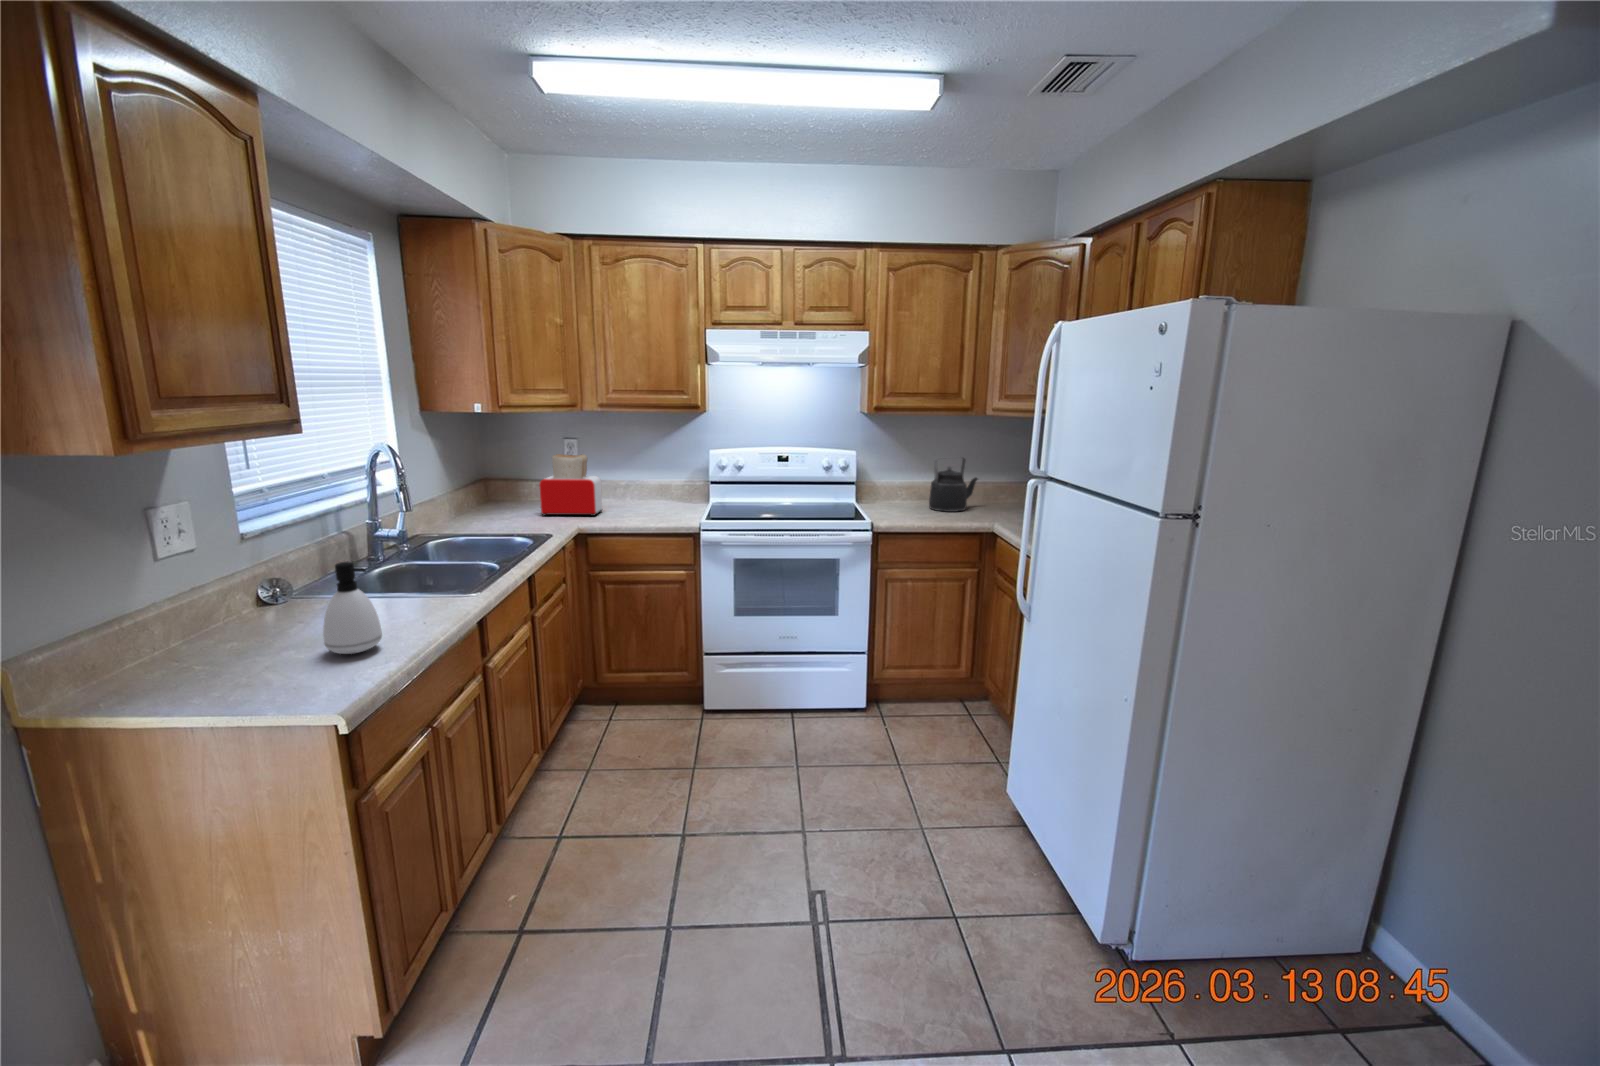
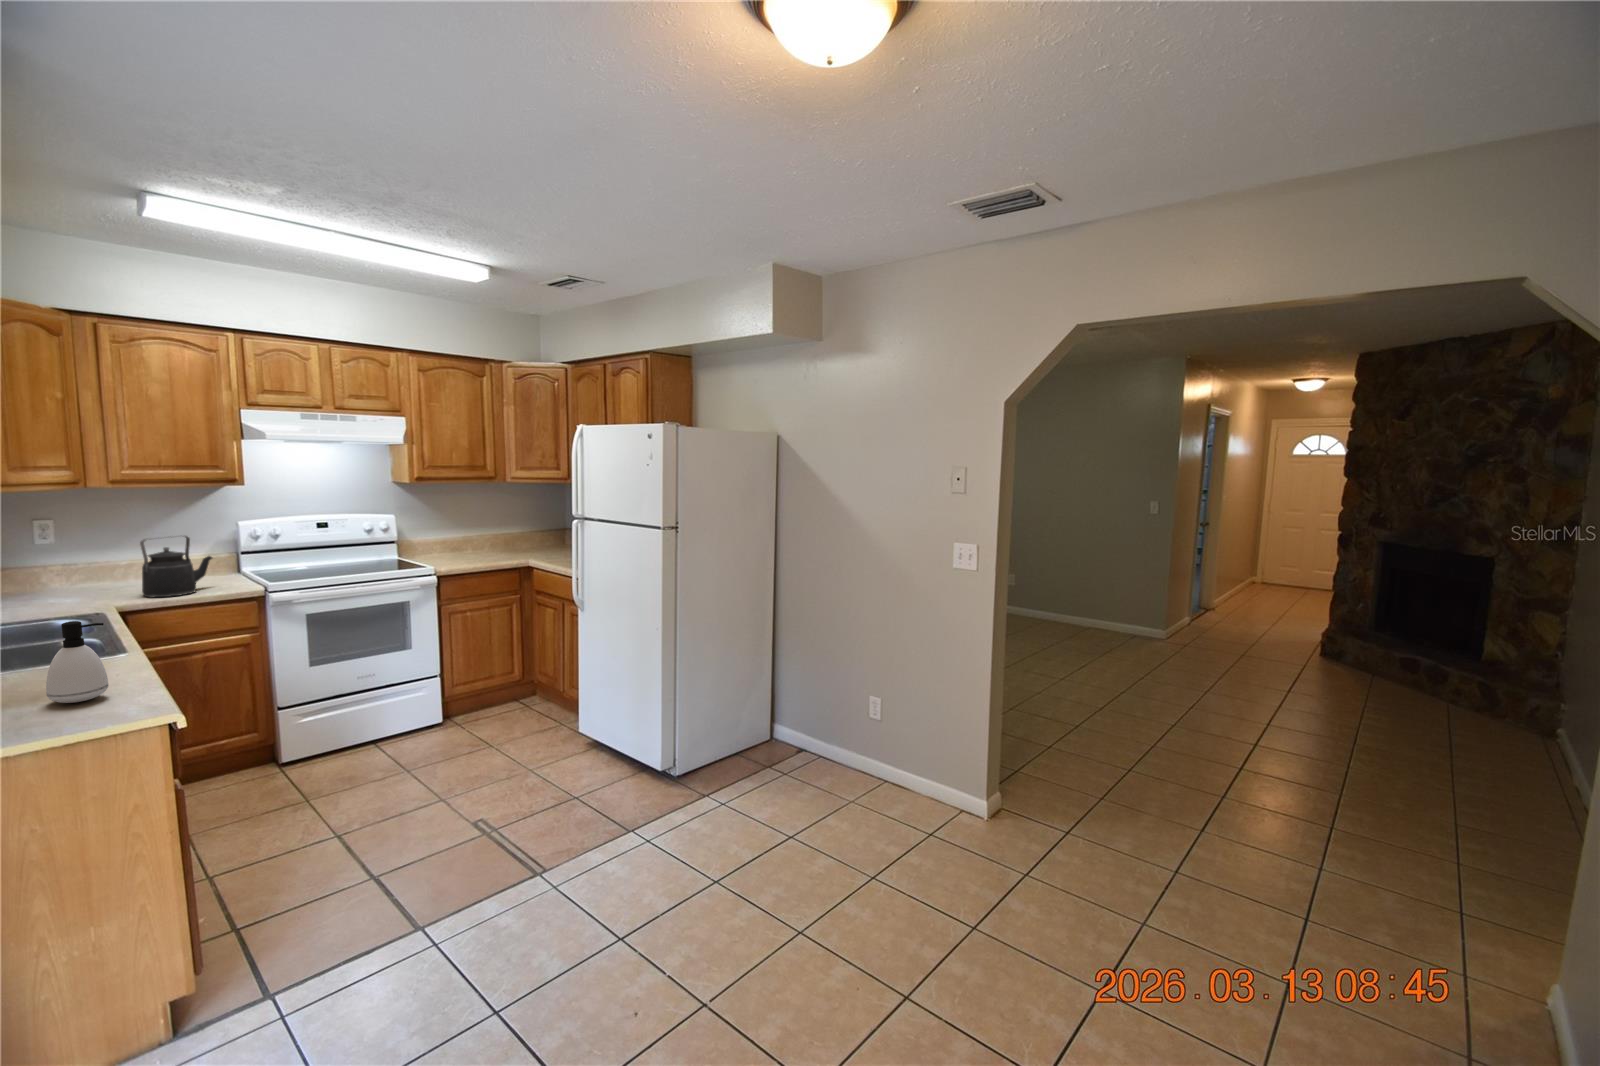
toaster: present [539,454,602,516] -> none [24,535,118,605]
kettle: present [929,457,978,512] -> present [140,536,212,598]

